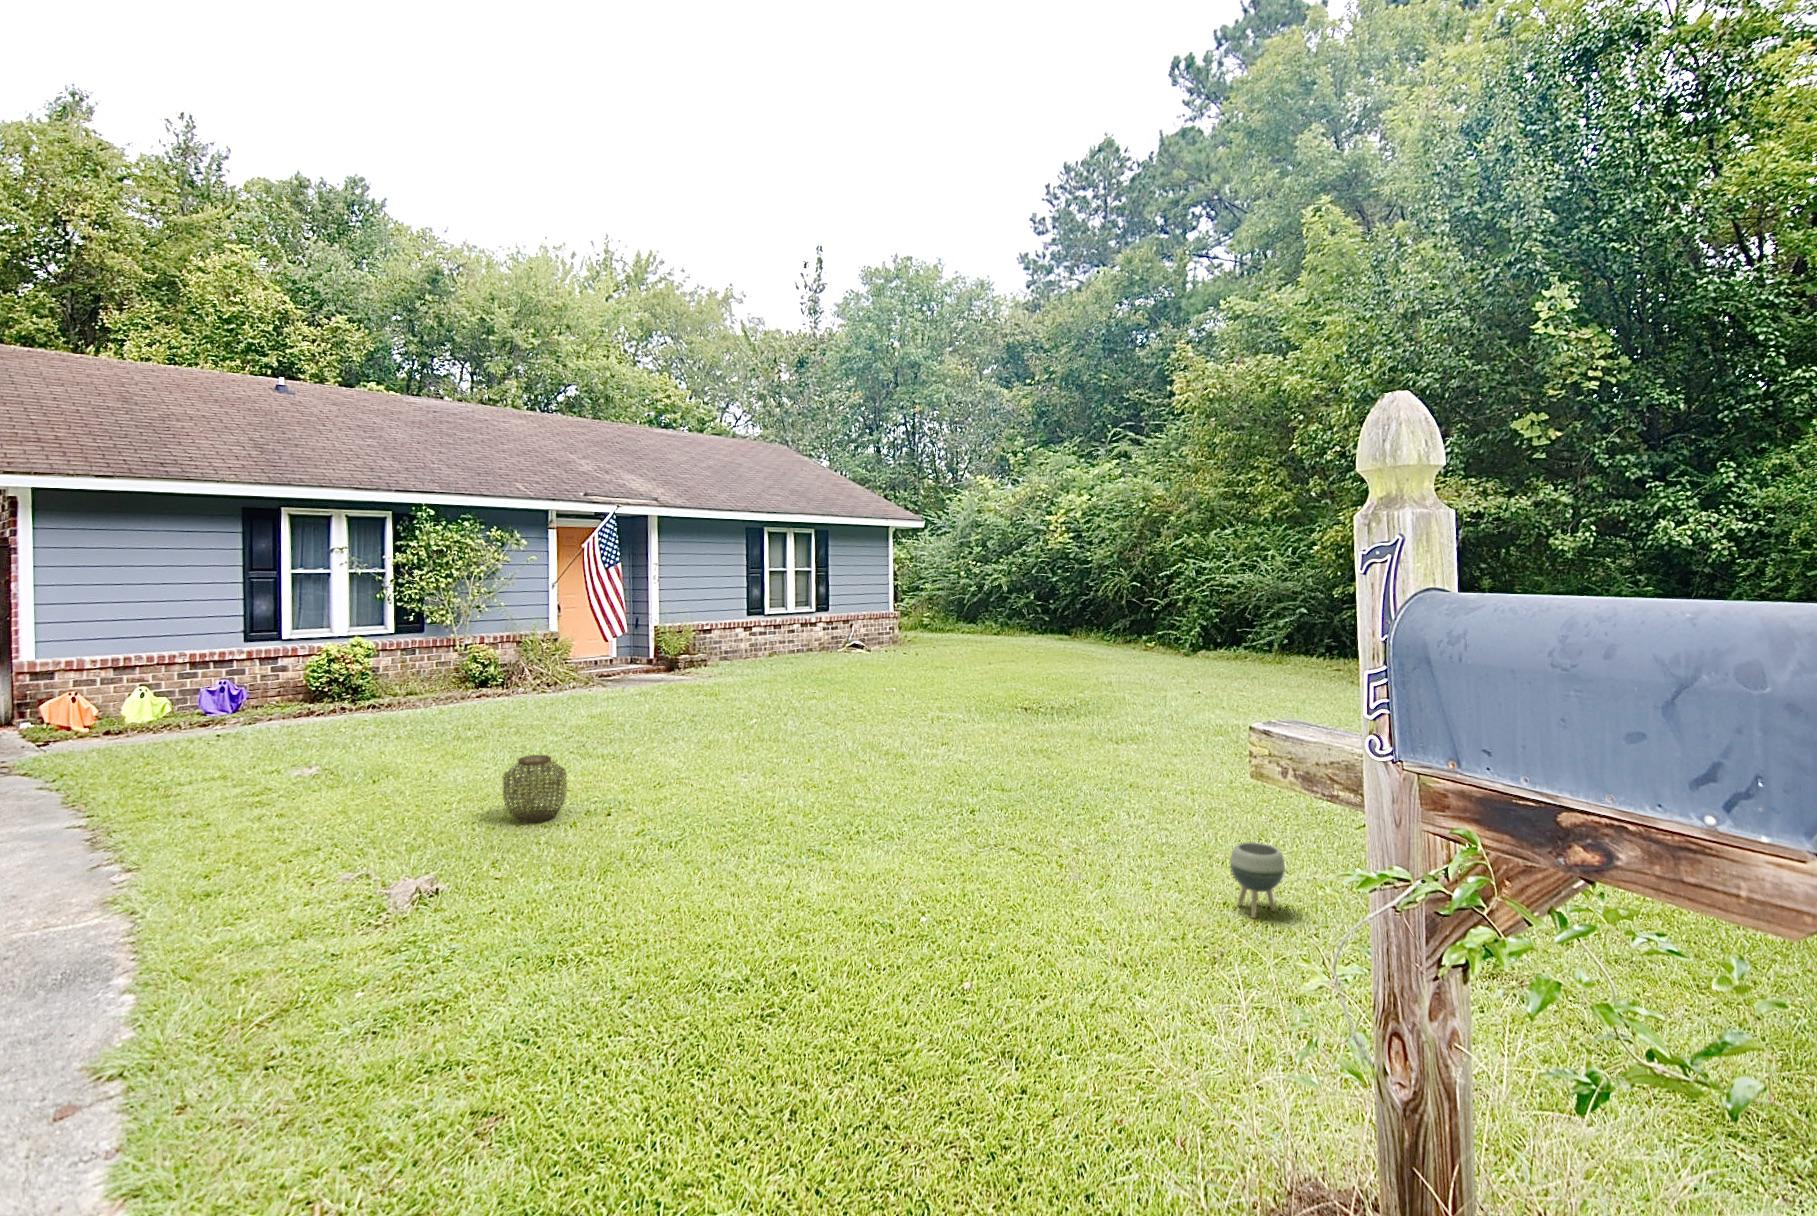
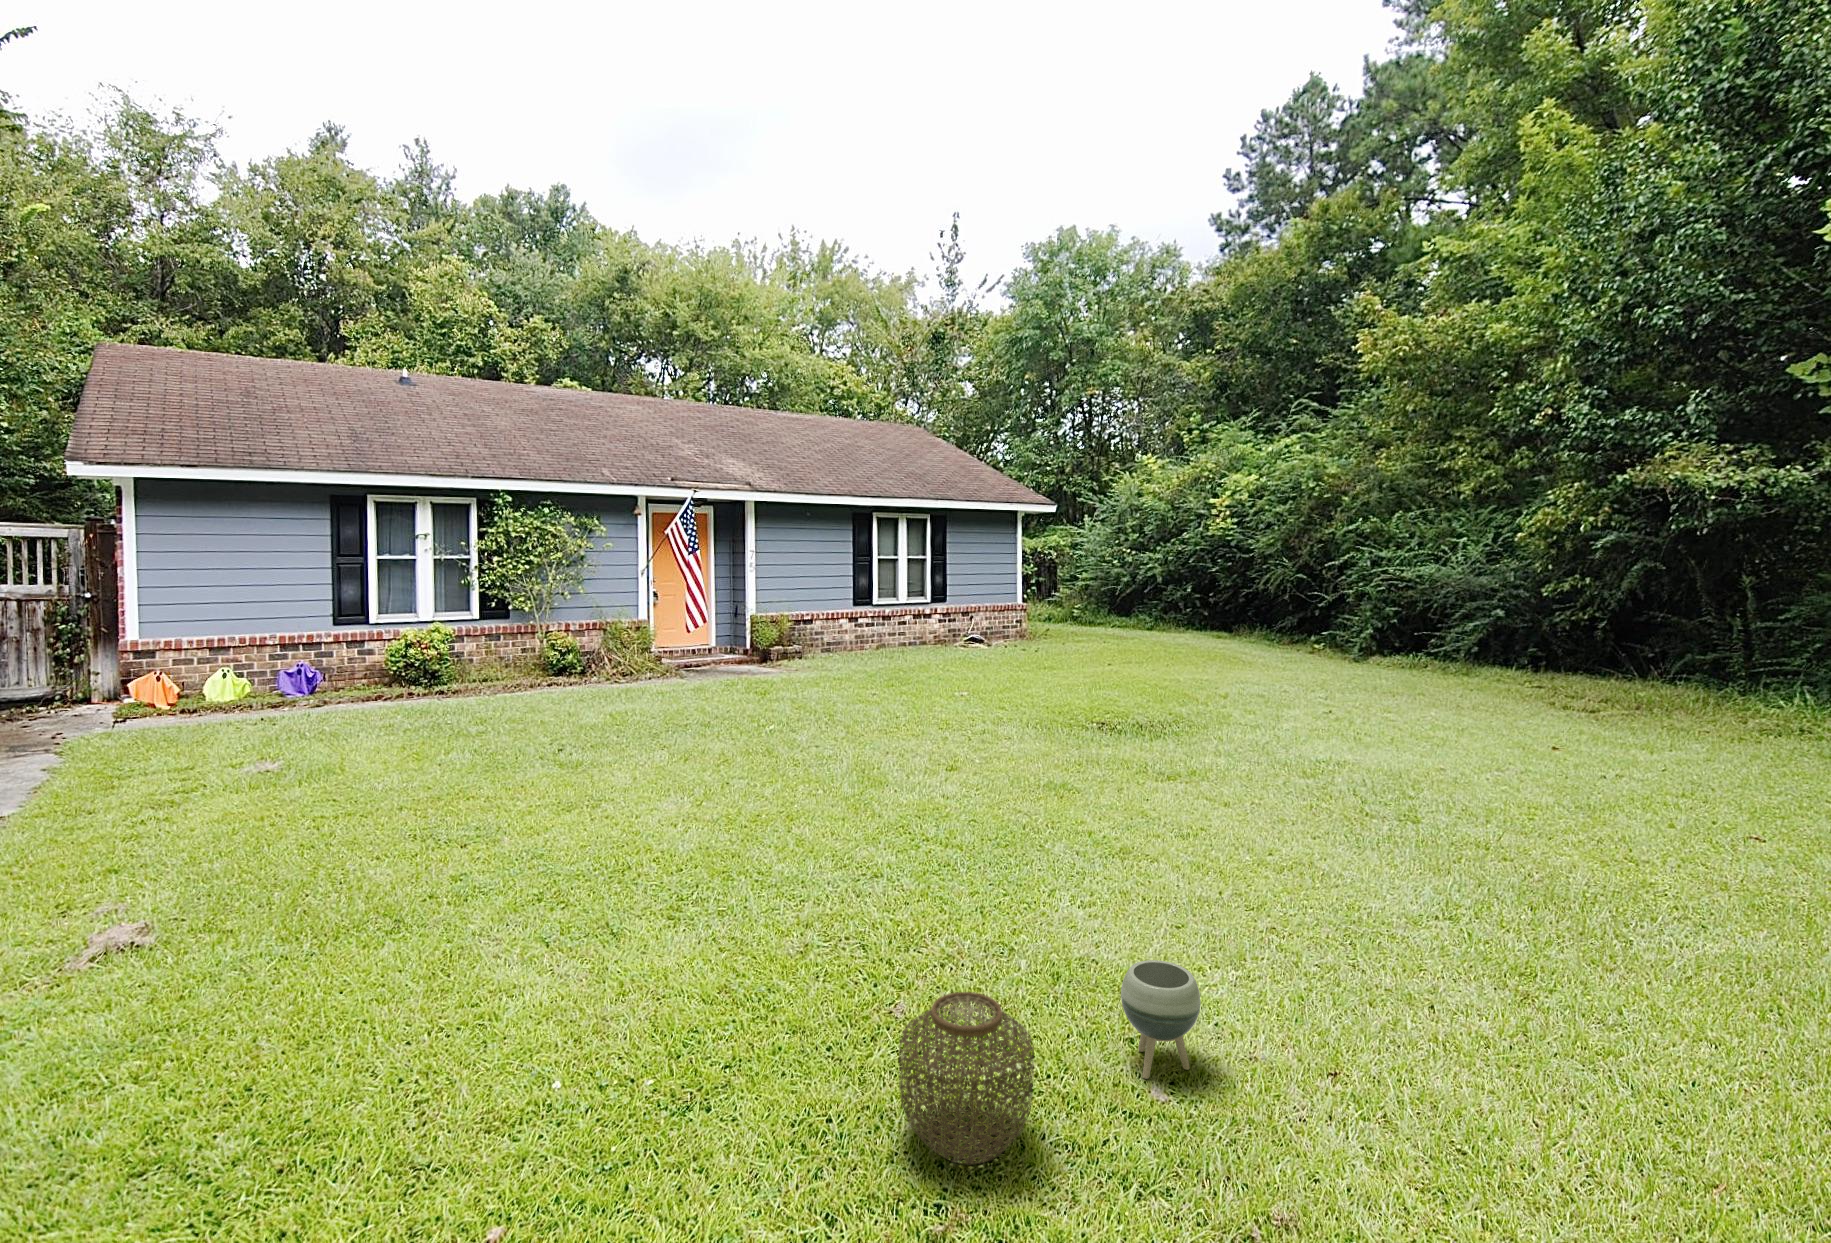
woven basket: present [503,755,566,823] -> present [899,992,1034,1164]

